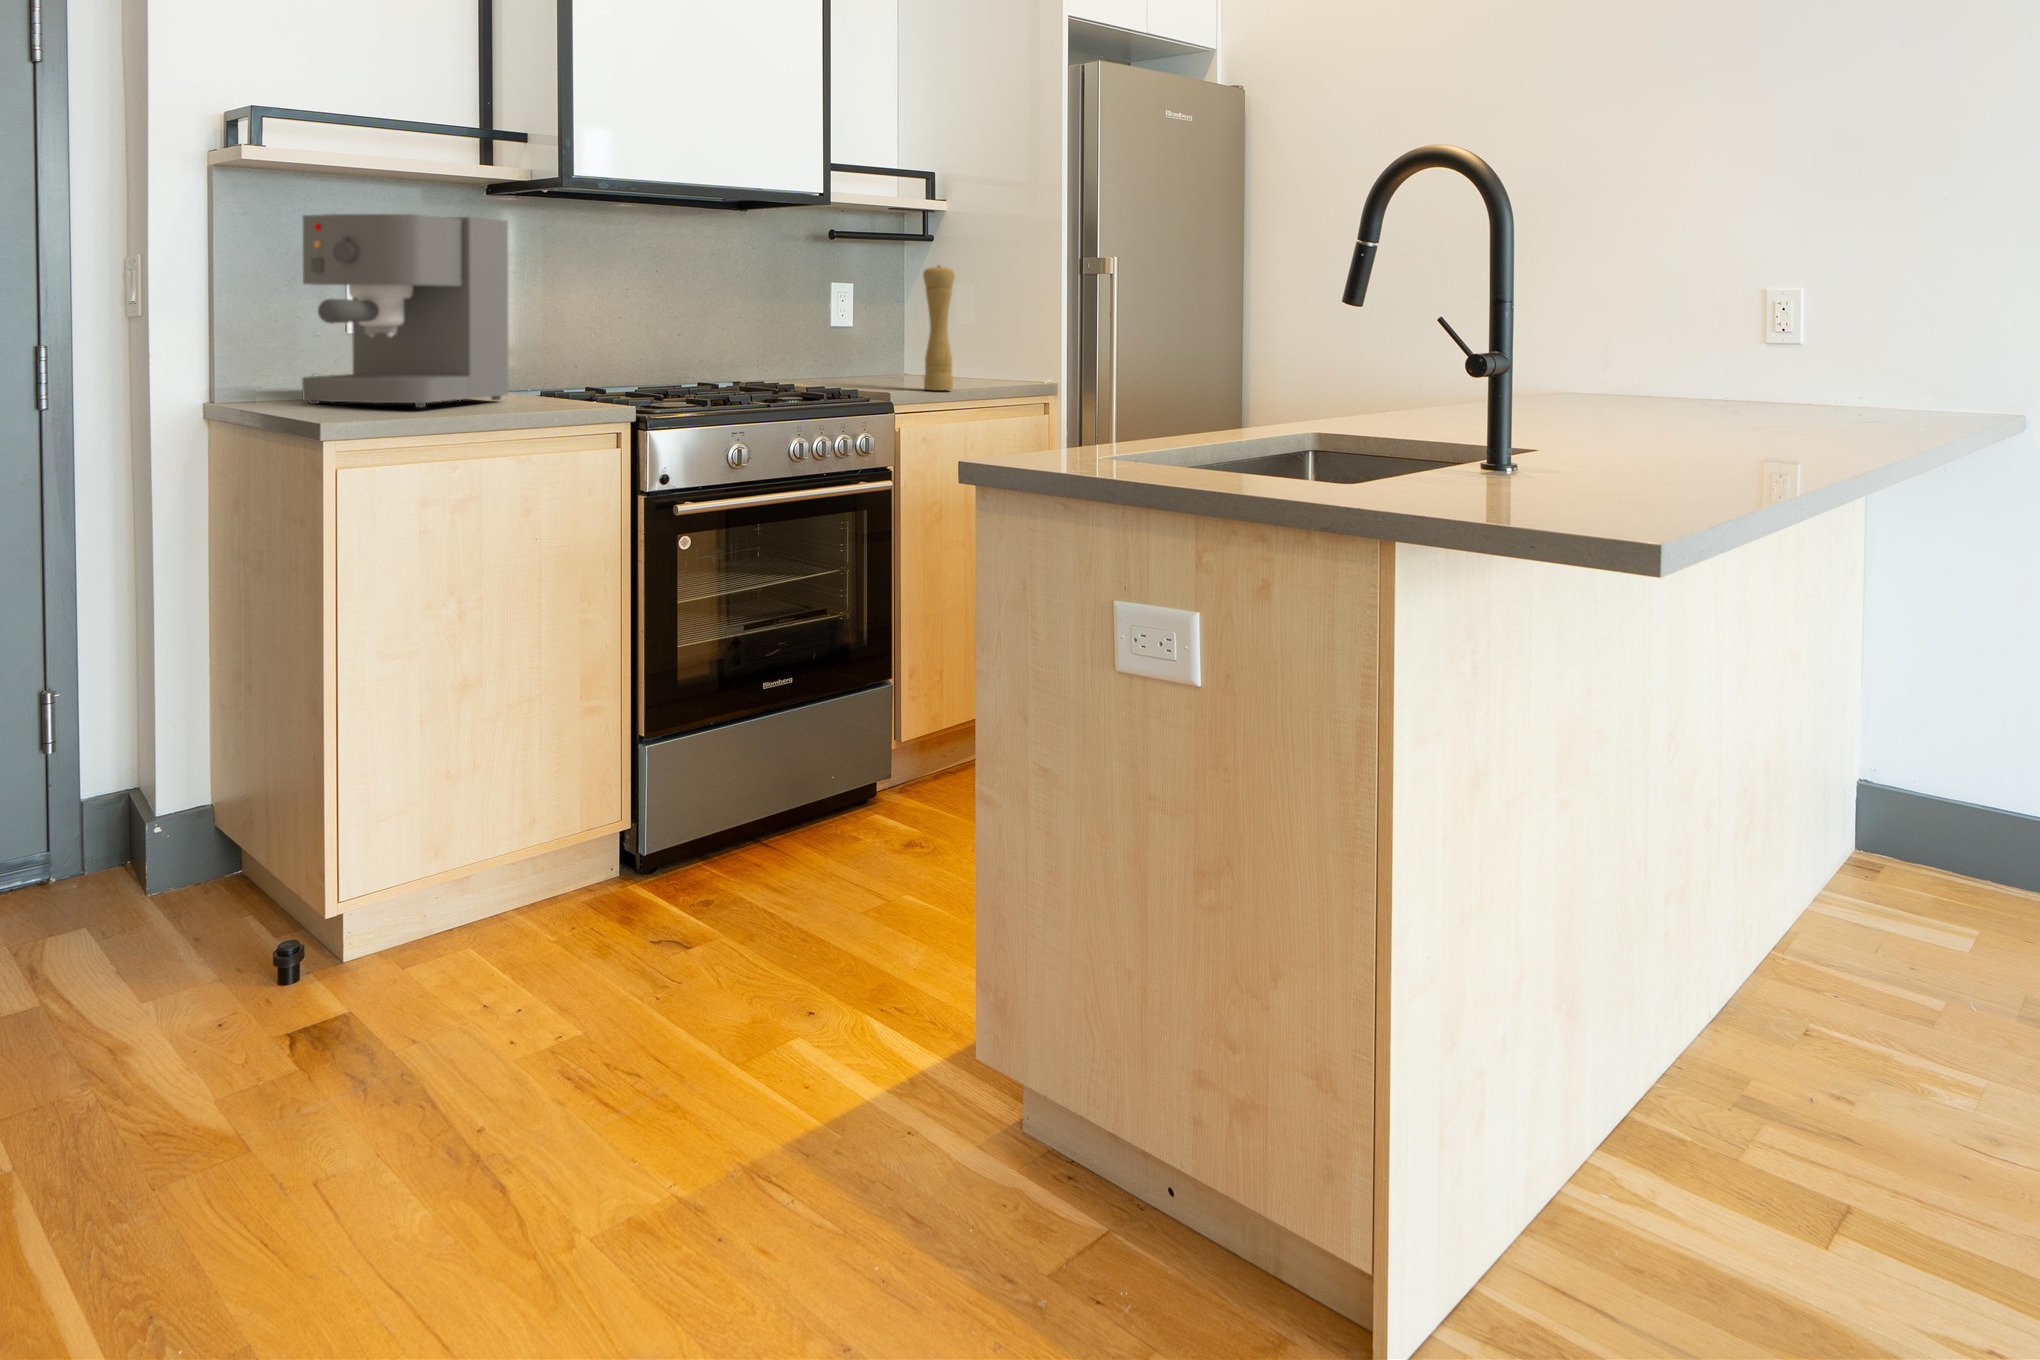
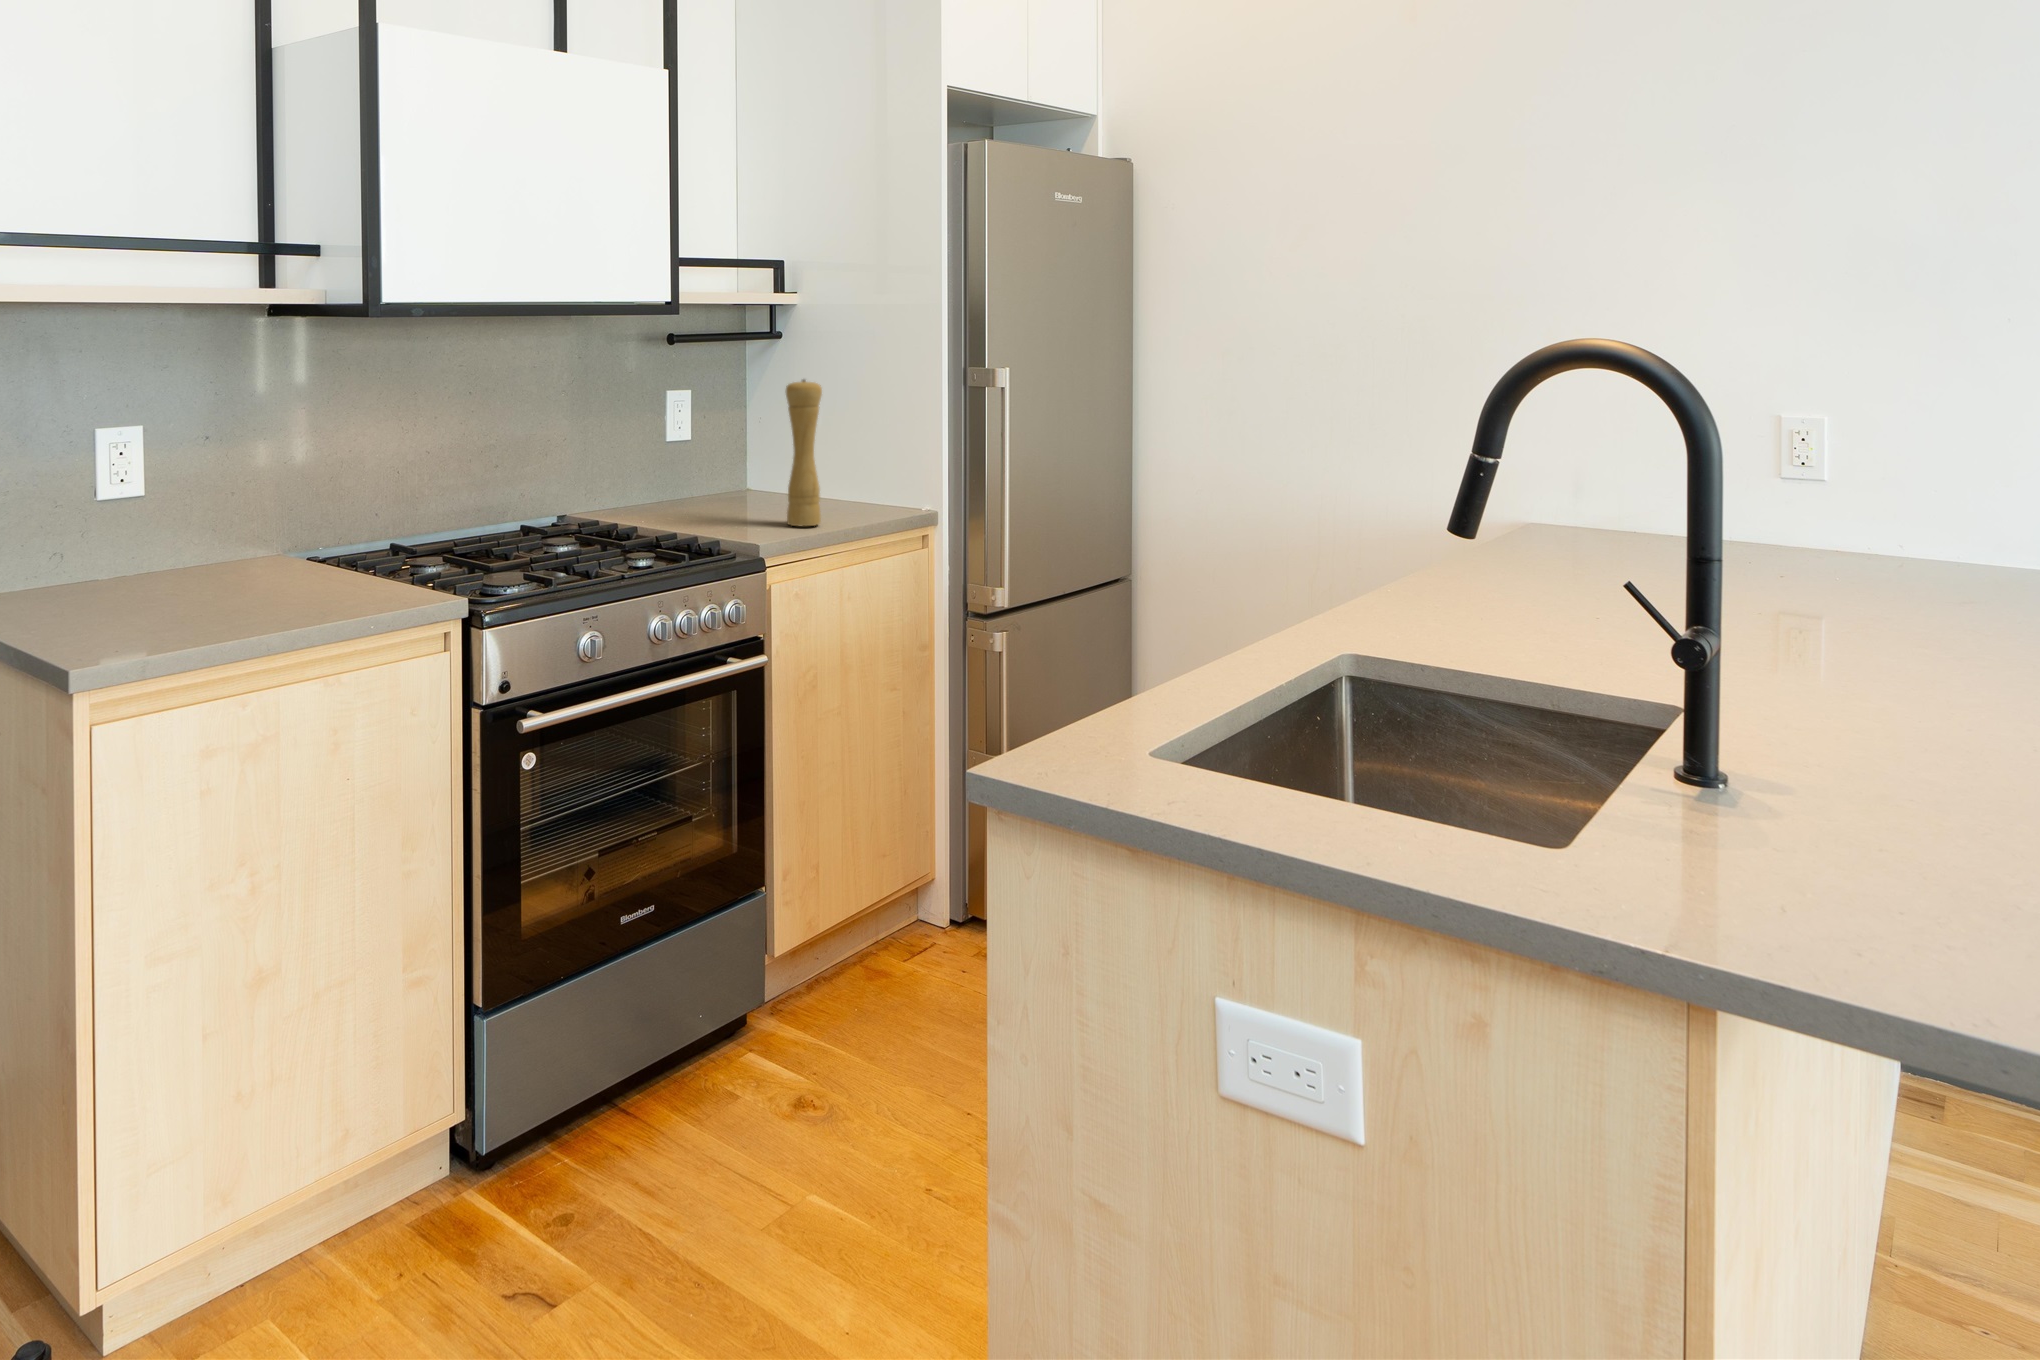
coffee maker: present [302,214,509,407] -> none [40,362,304,616]

